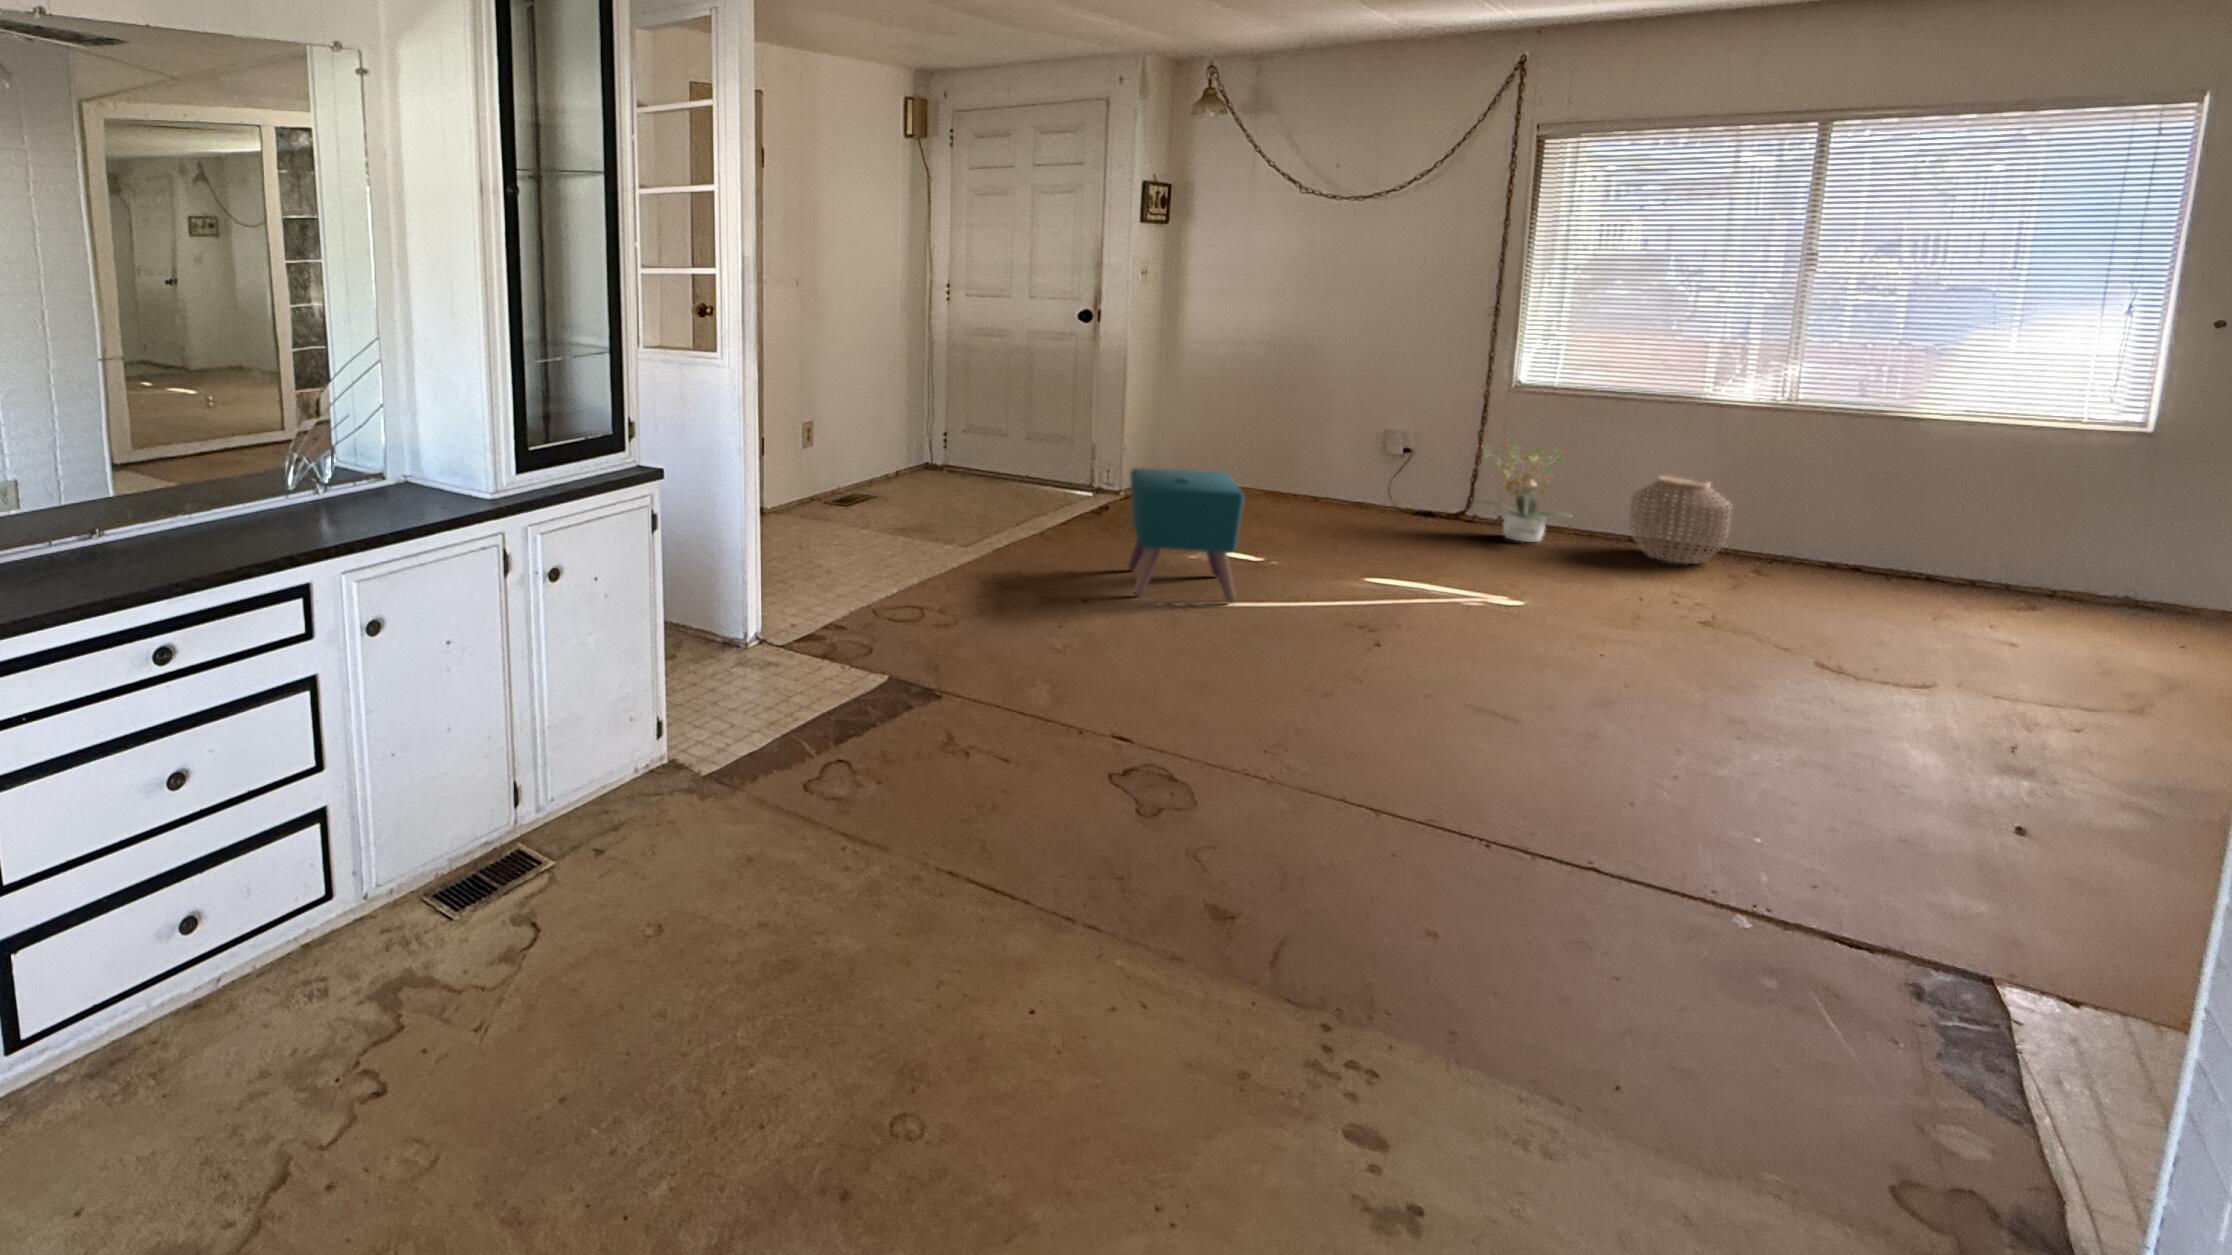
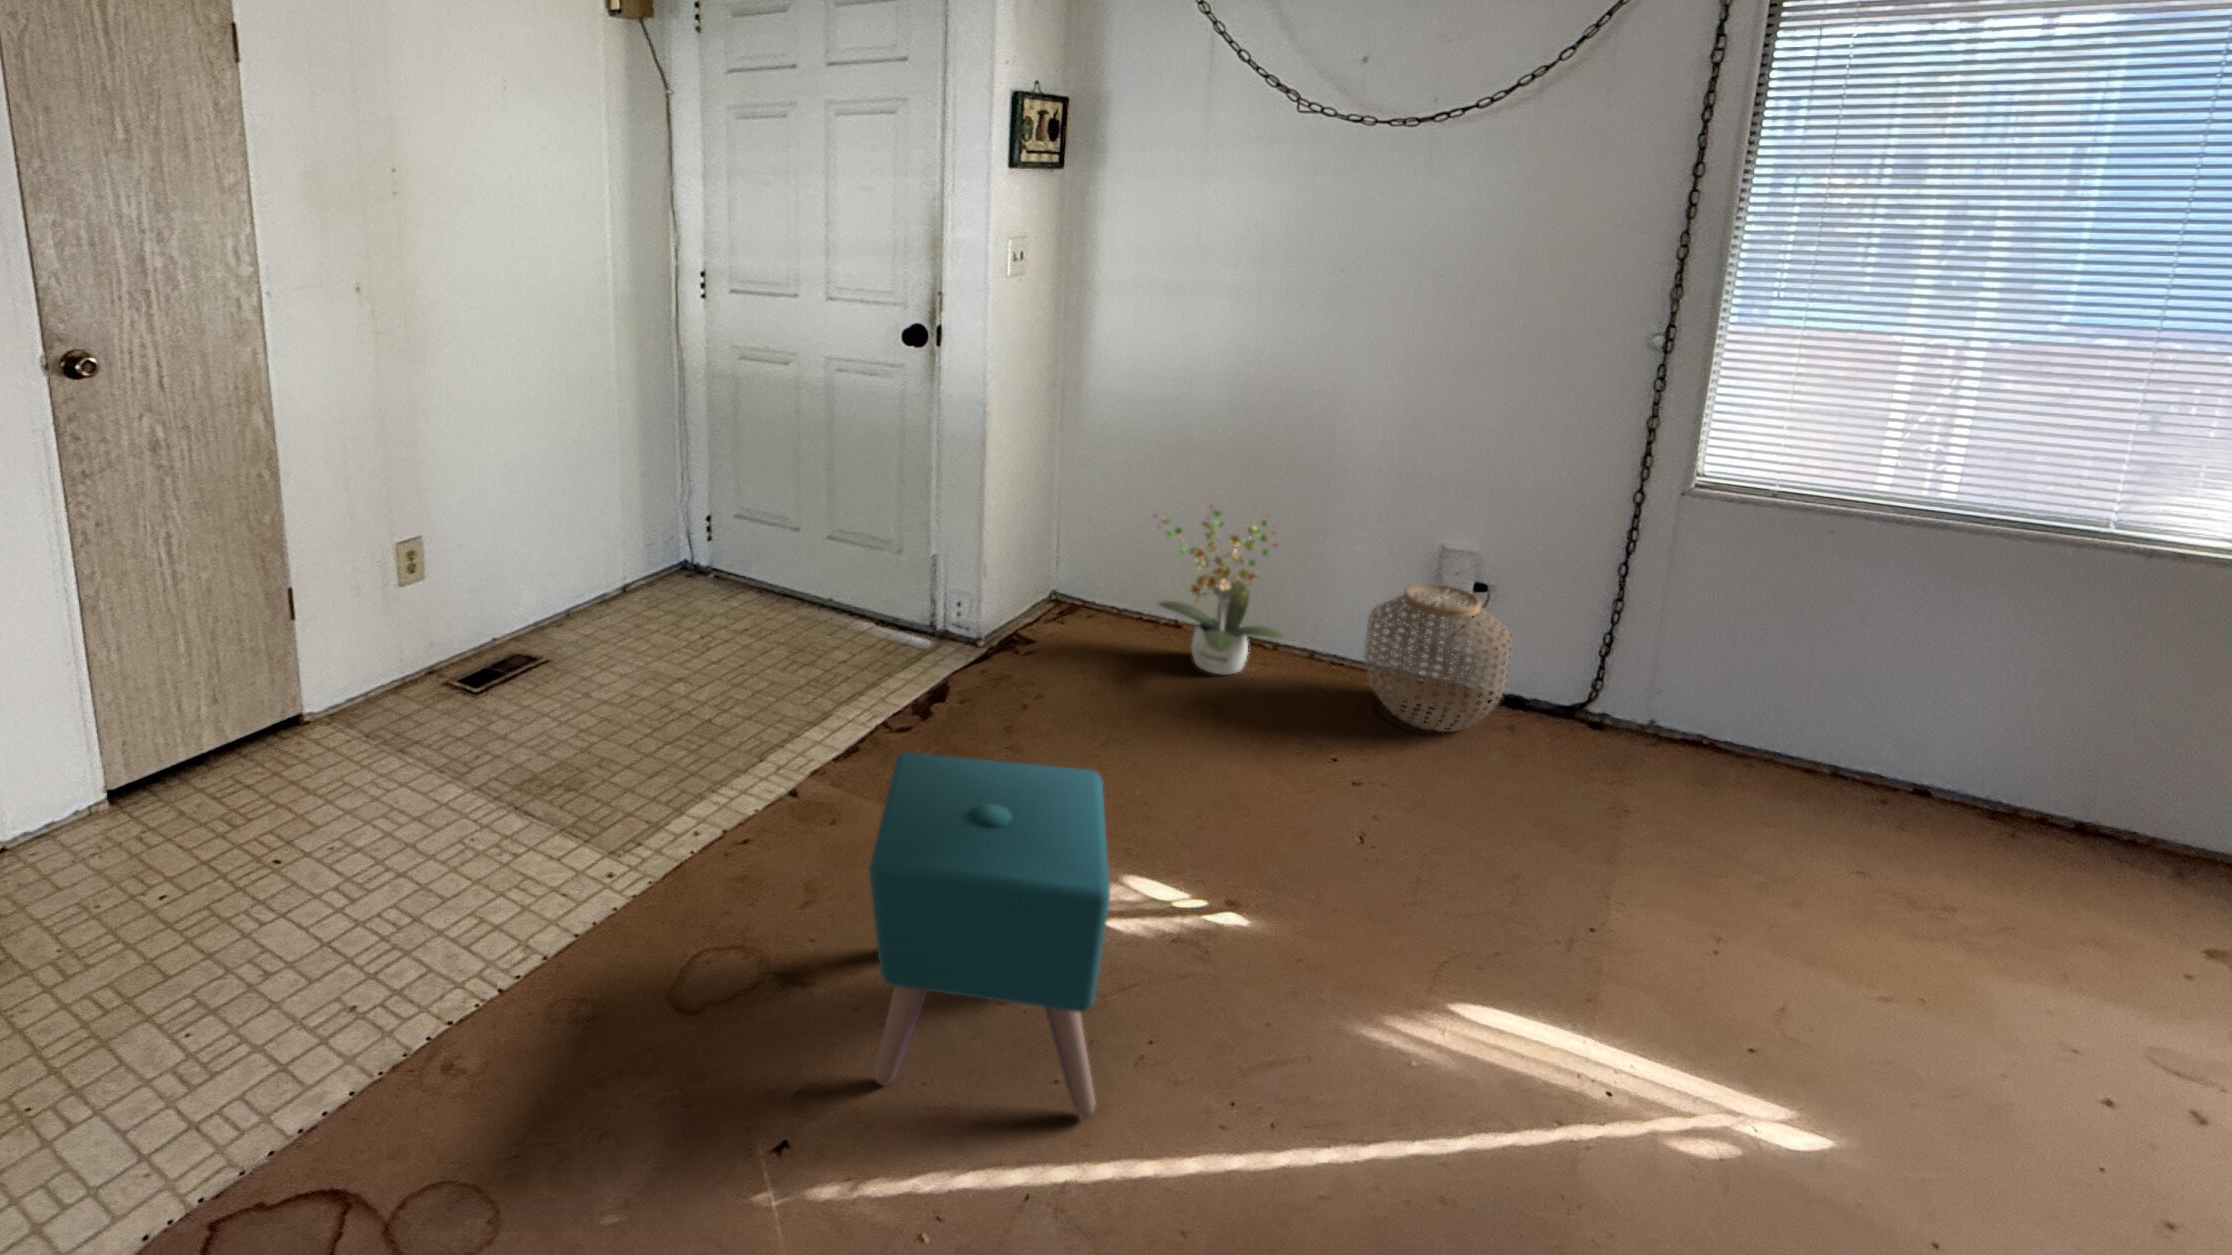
potted plant: present [1482,441,1567,542] -> present [1155,506,1285,675]
woven basket: present [1629,476,1732,563] -> present [1364,584,1512,732]

